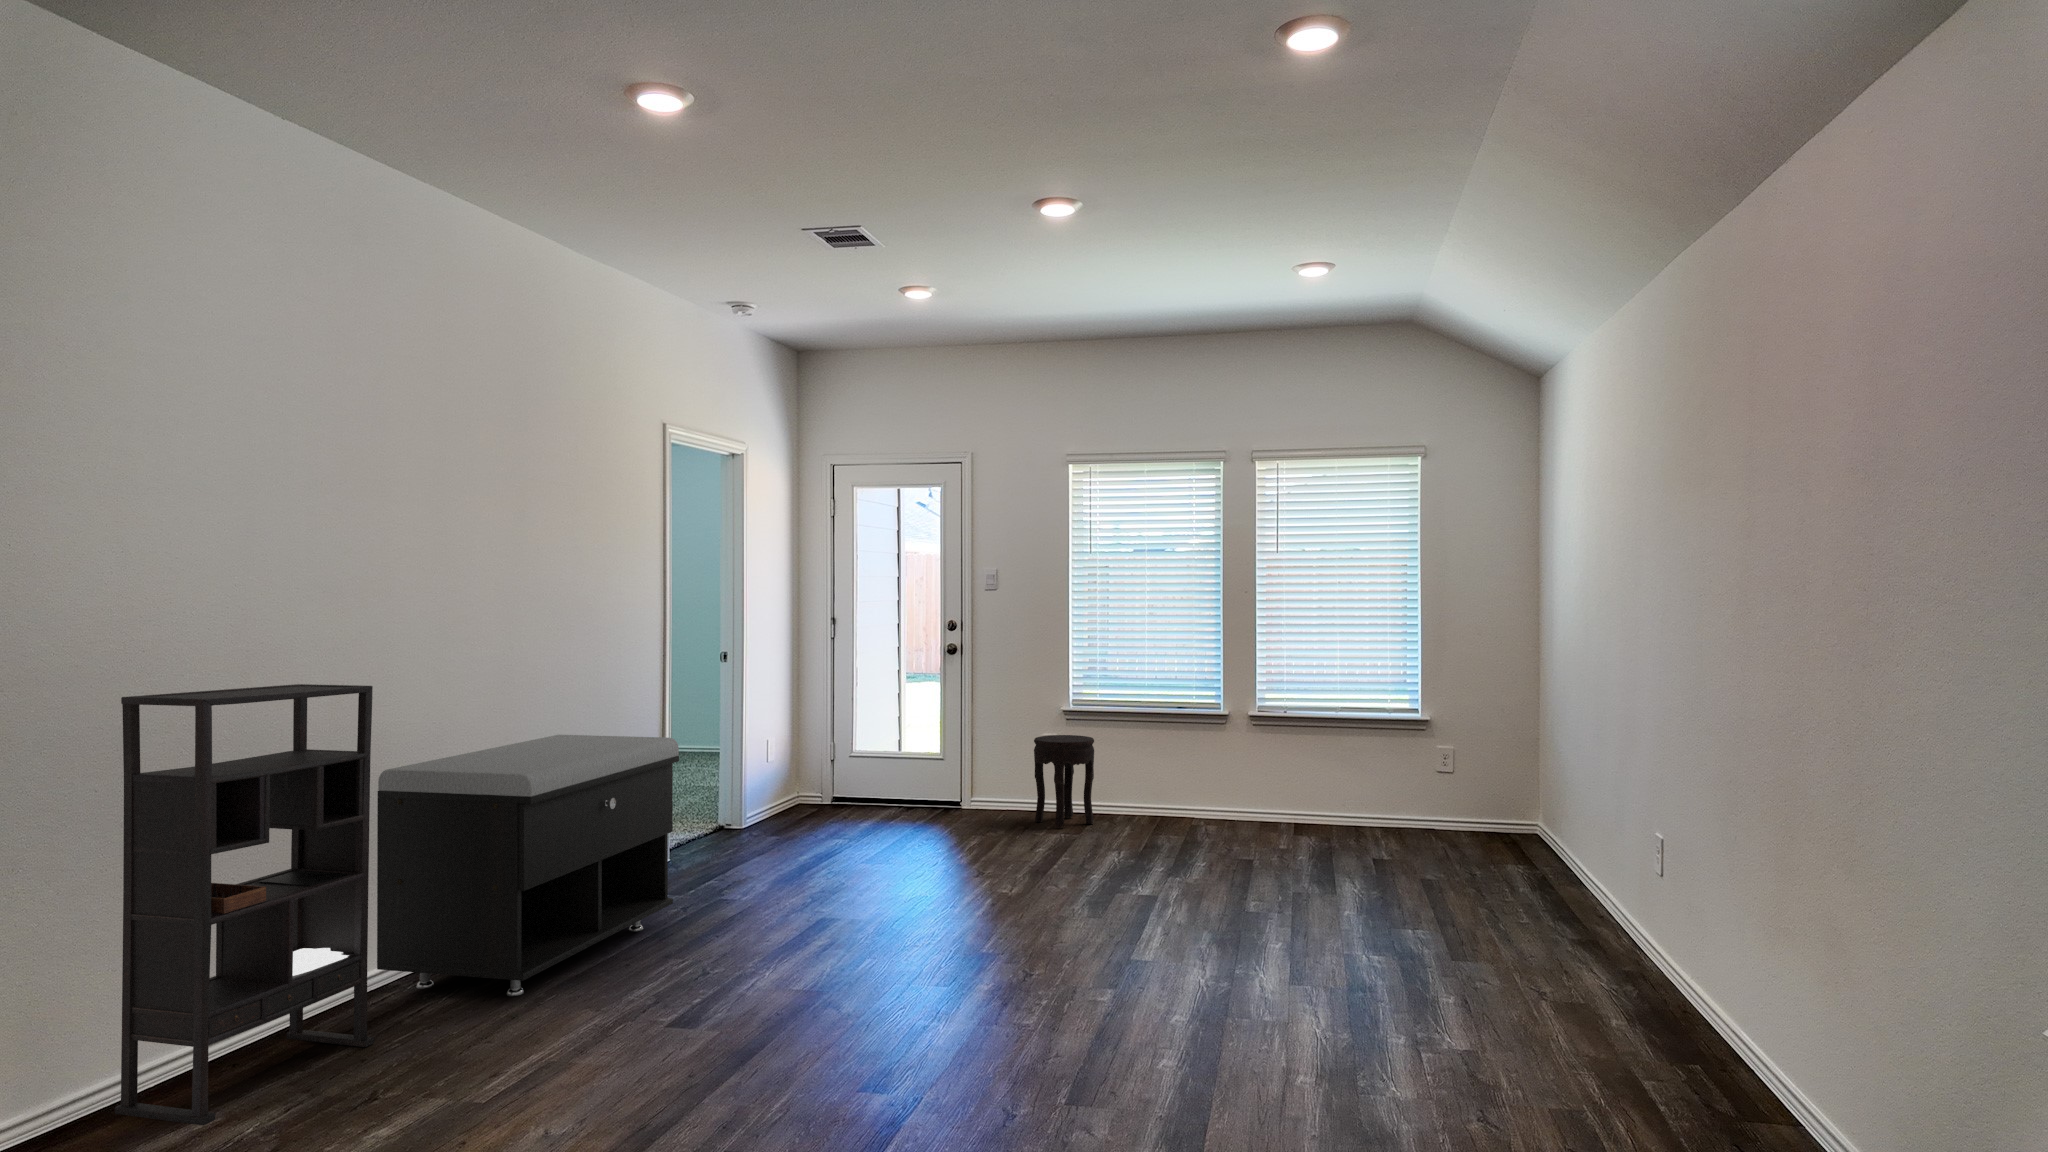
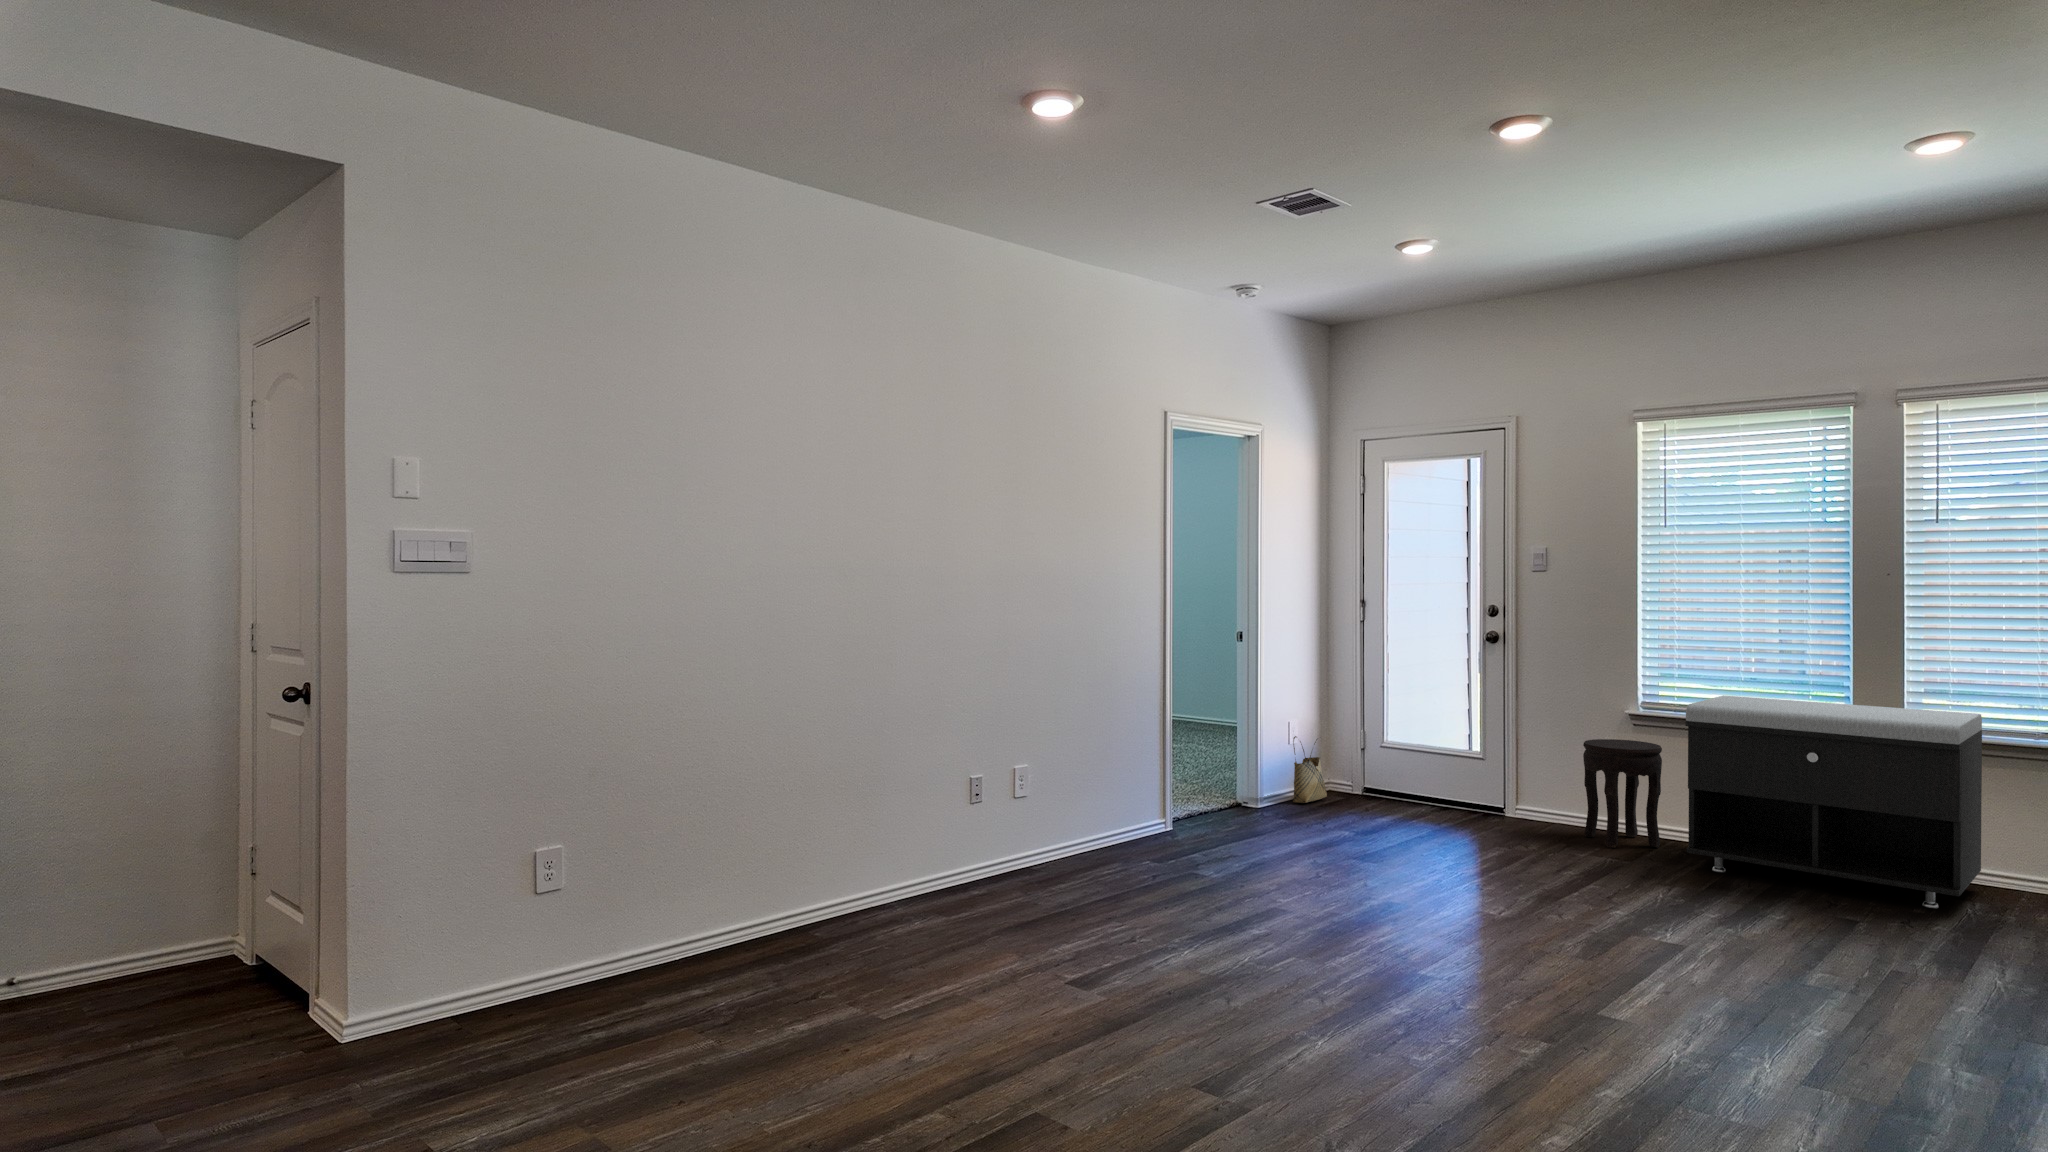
bookshelf: present [115,684,374,1125] -> none [660,647,845,990]
storage bench: present [377,735,679,996] -> present [1685,695,1982,908]
woven basket: none [770,754,802,821] -> present [1293,736,1327,803]

